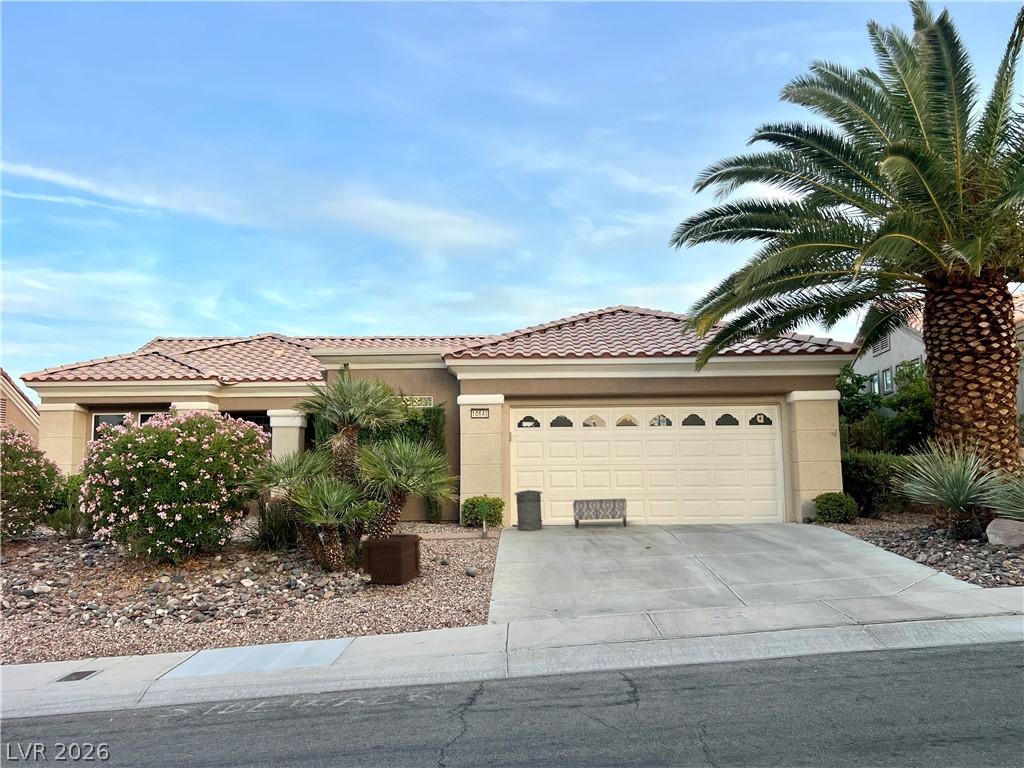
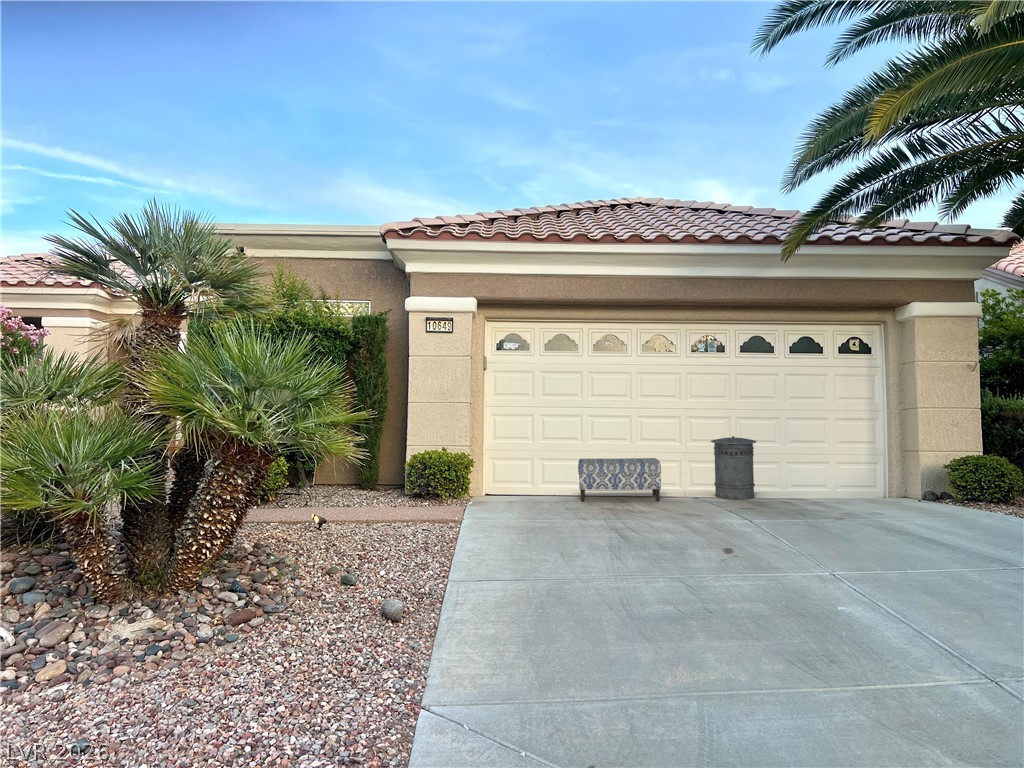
trash can: present [515,490,542,531] -> present [711,436,757,499]
potted plant: present [478,504,489,538] -> none [418,454,458,516]
wooden crate: present [362,534,421,584] -> none [152,521,290,638]

